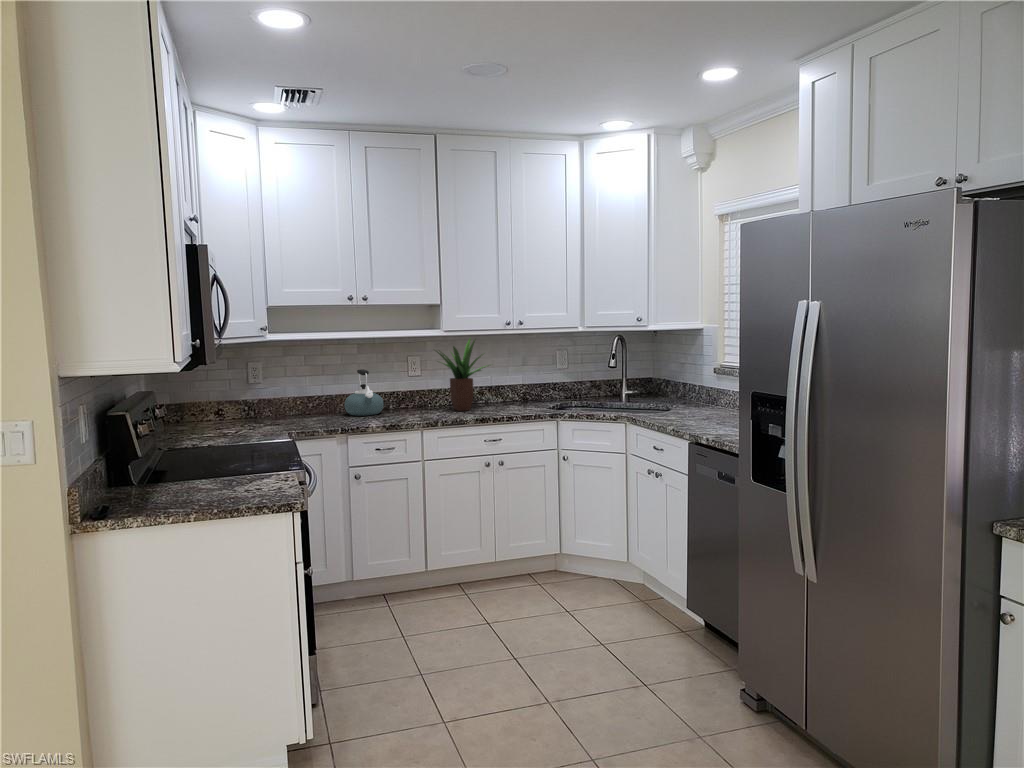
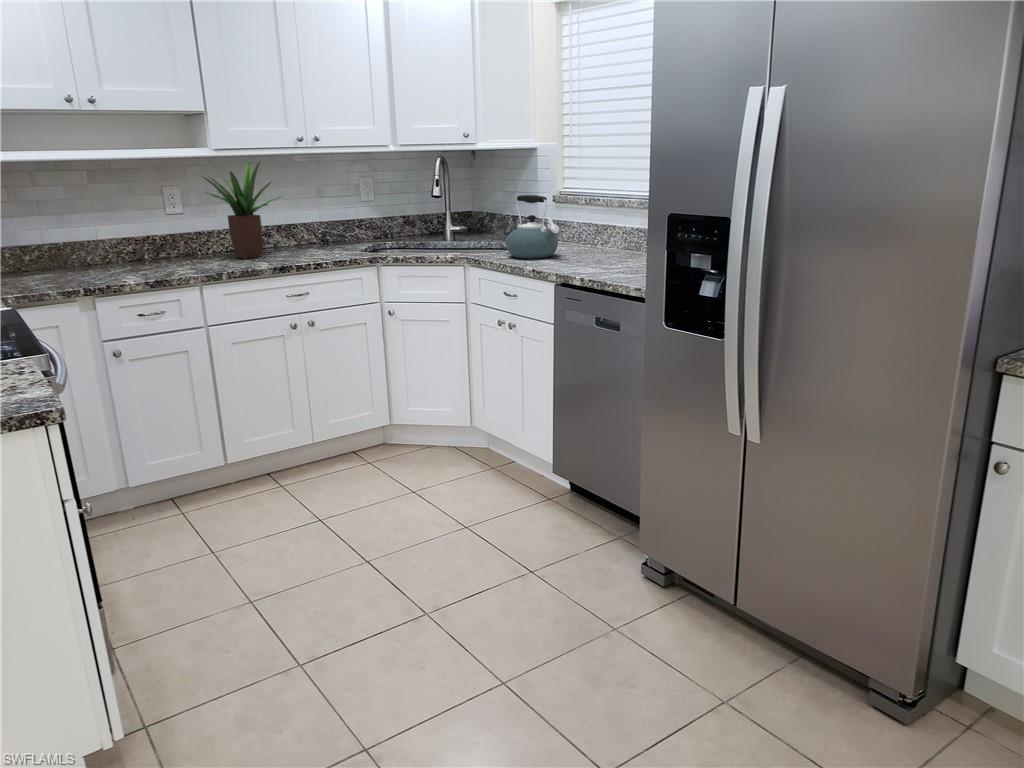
kettle: present [345,369,384,416] -> present [506,195,560,259]

